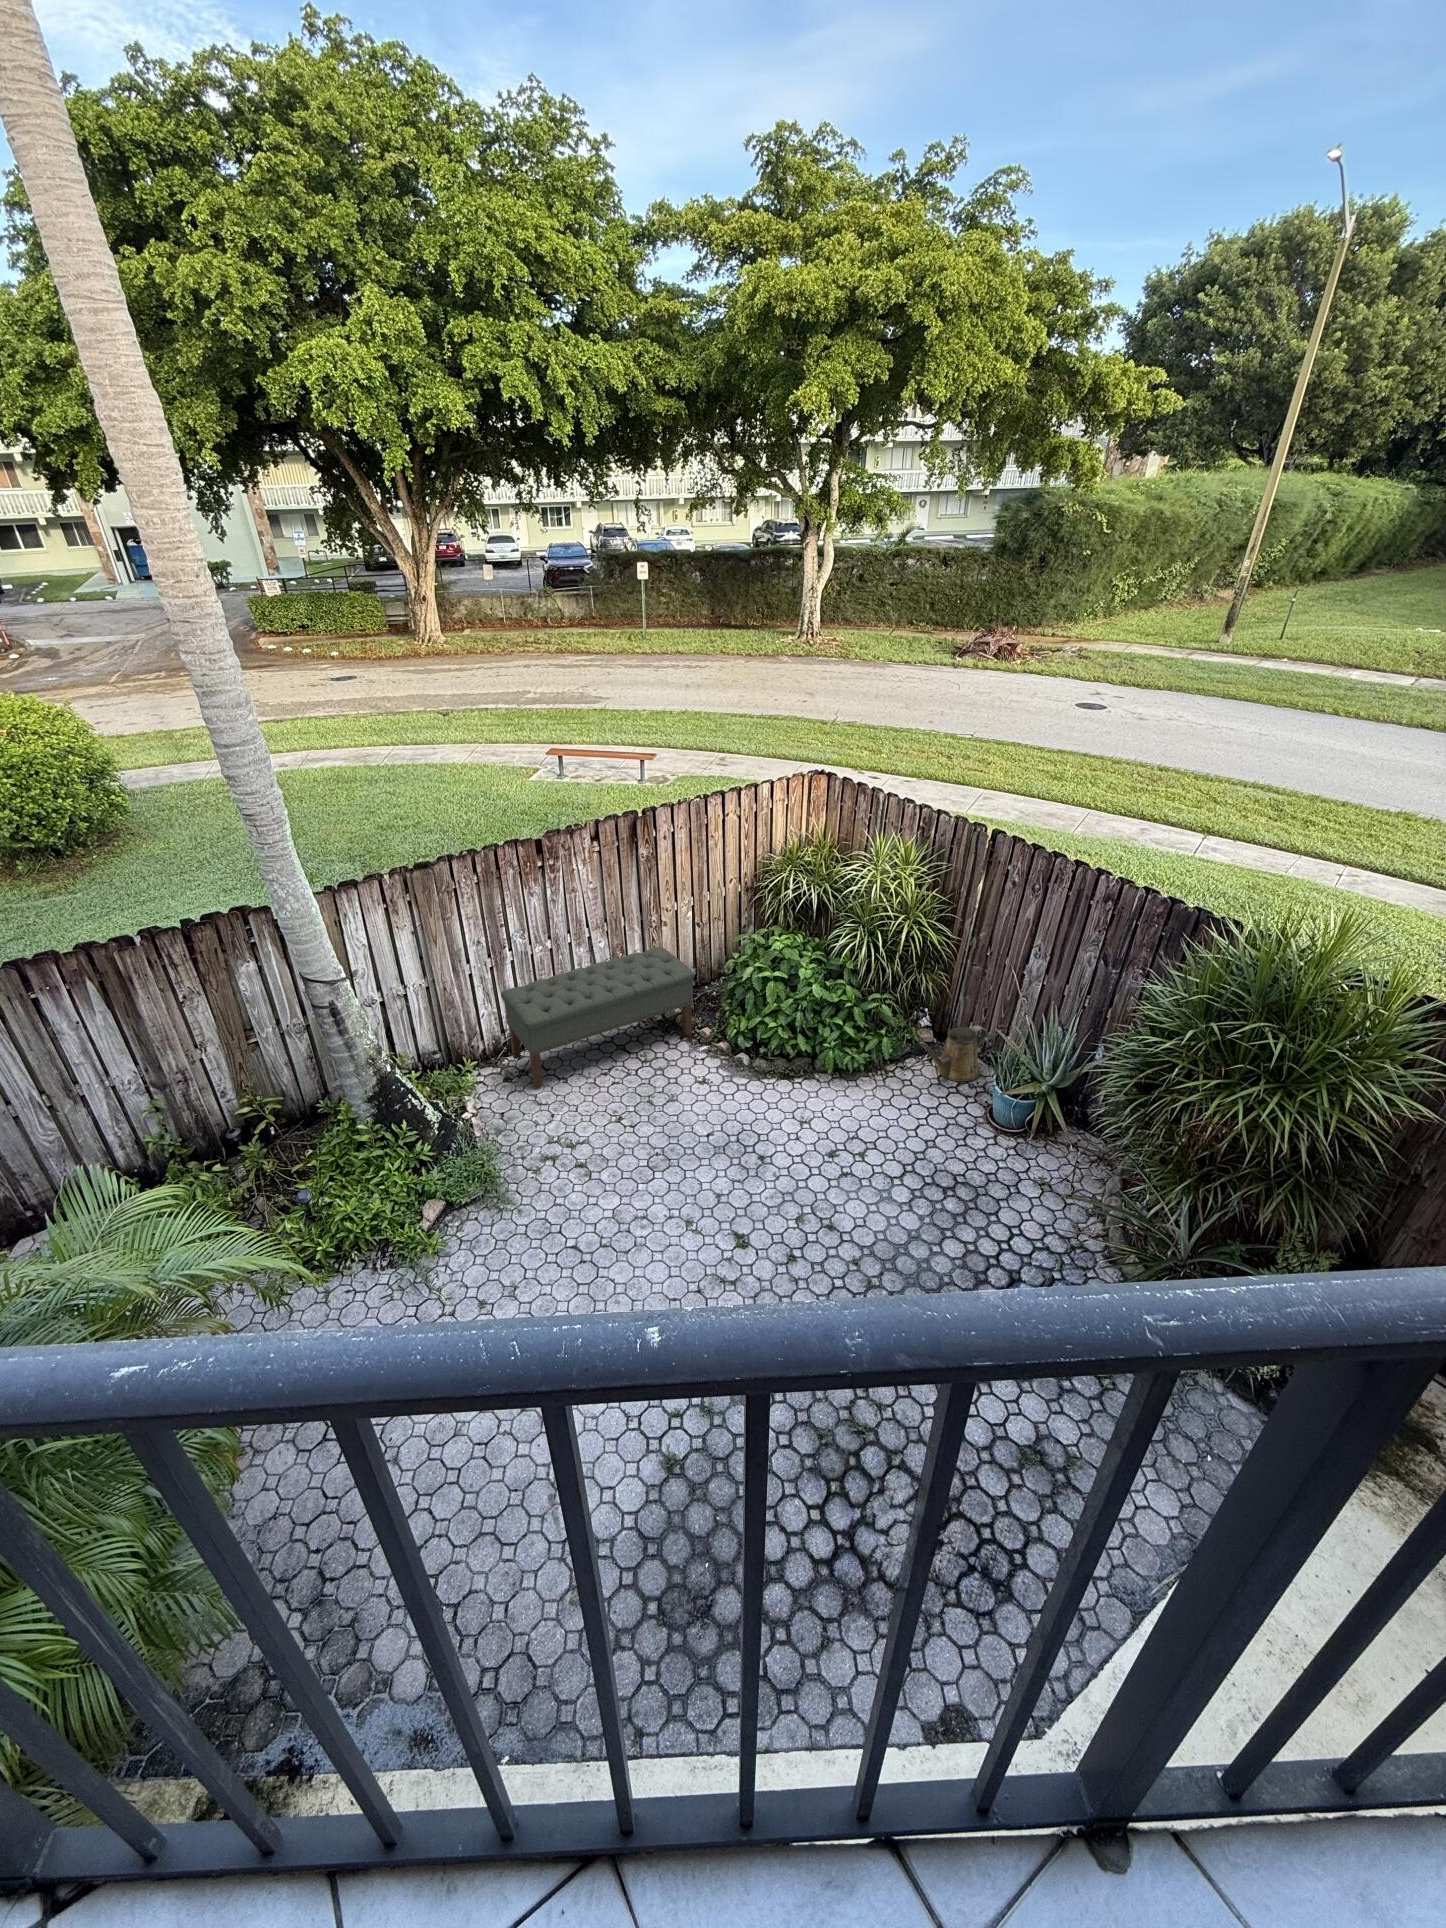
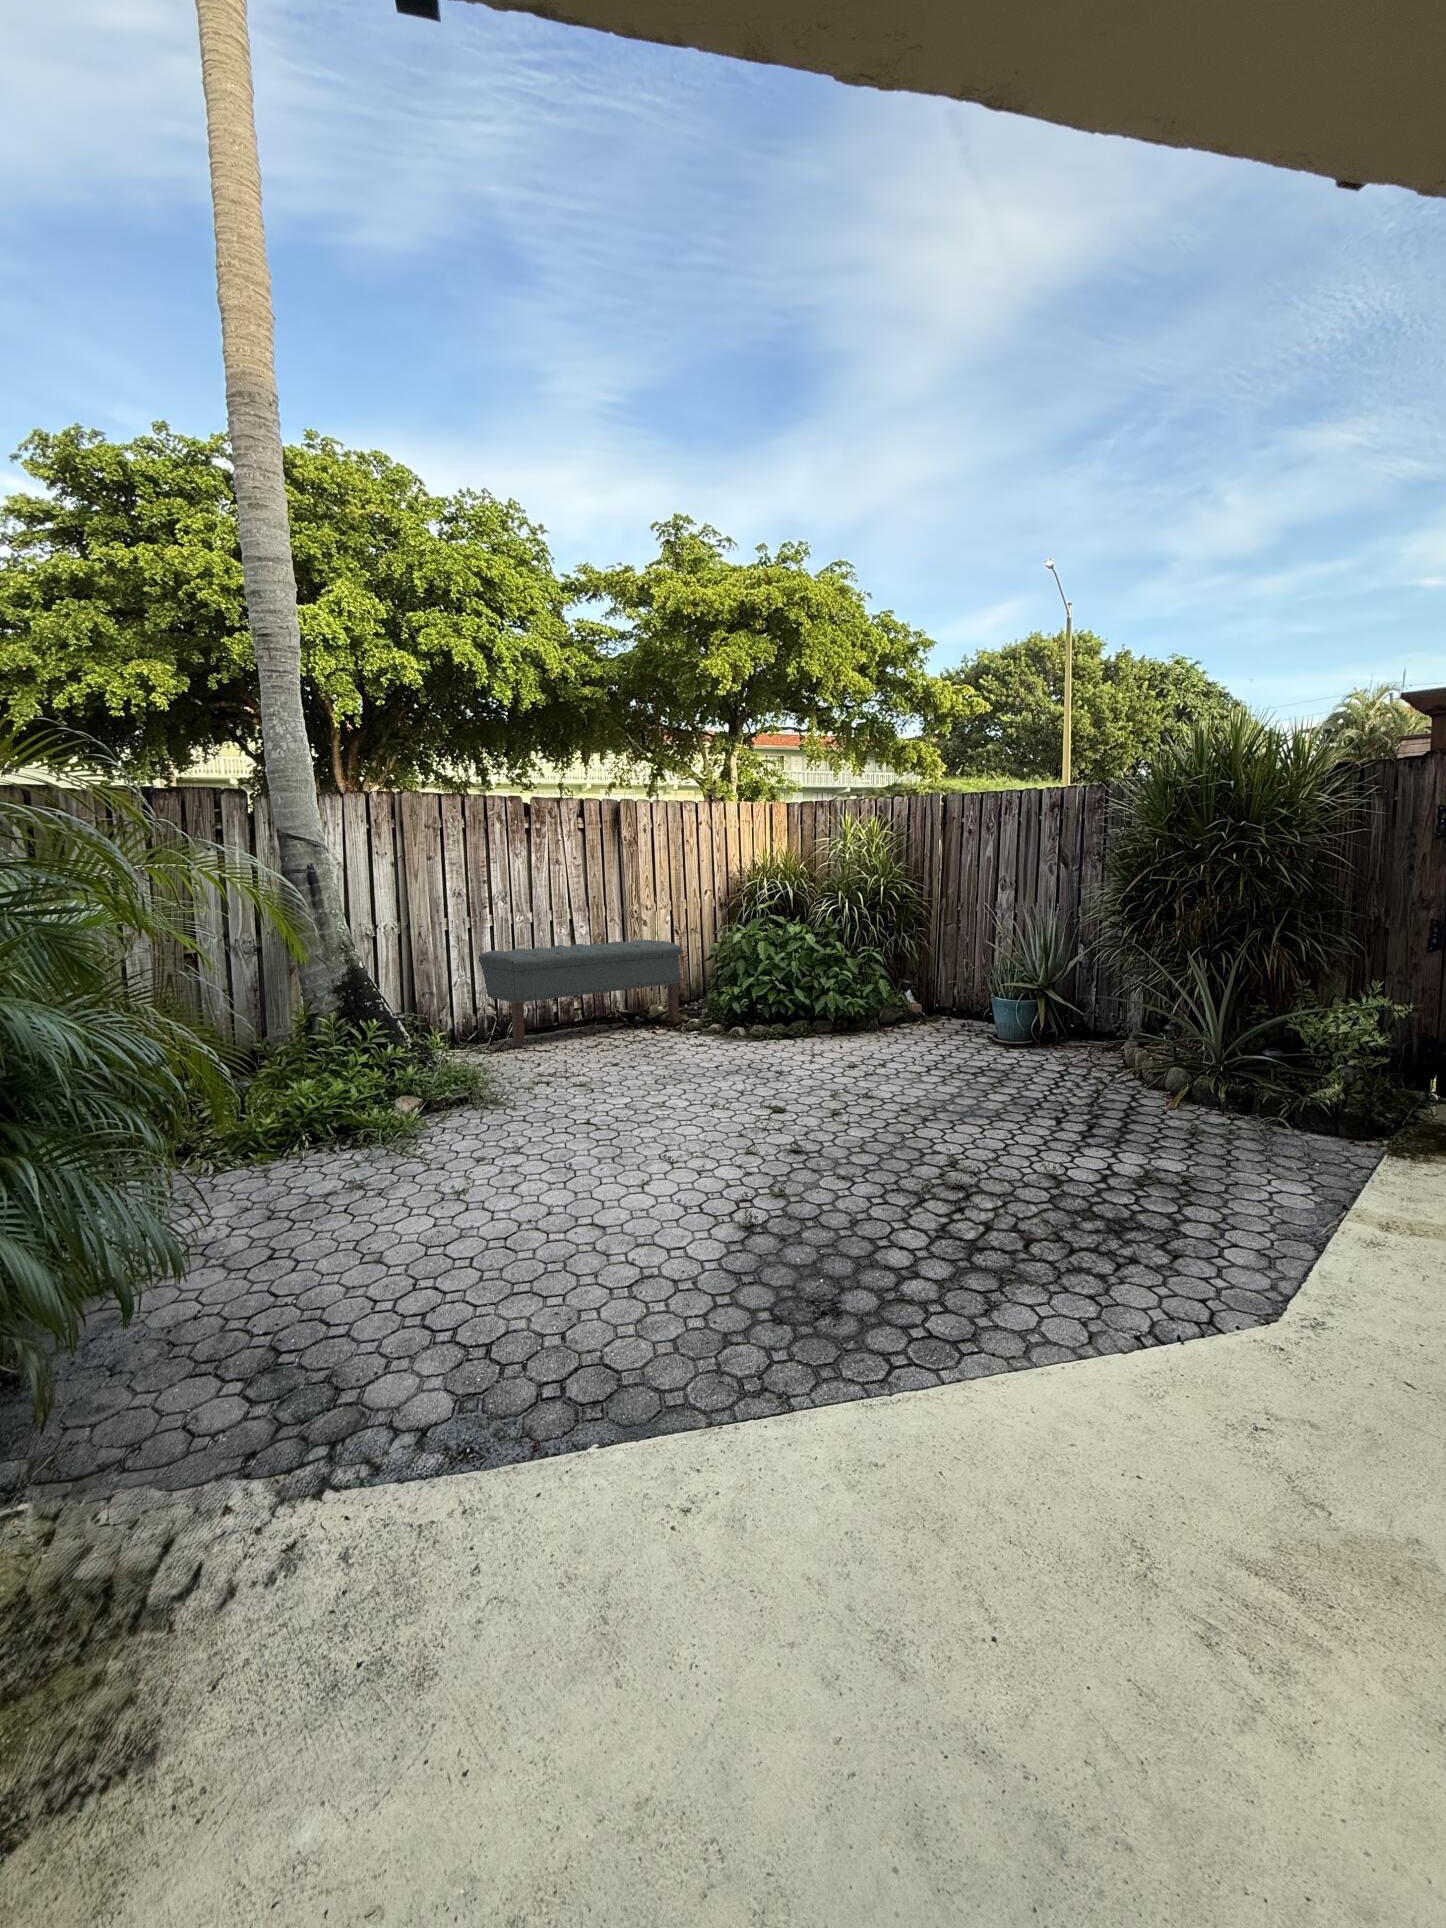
watering can: present [918,1026,987,1081] -> none [913,973,973,1023]

